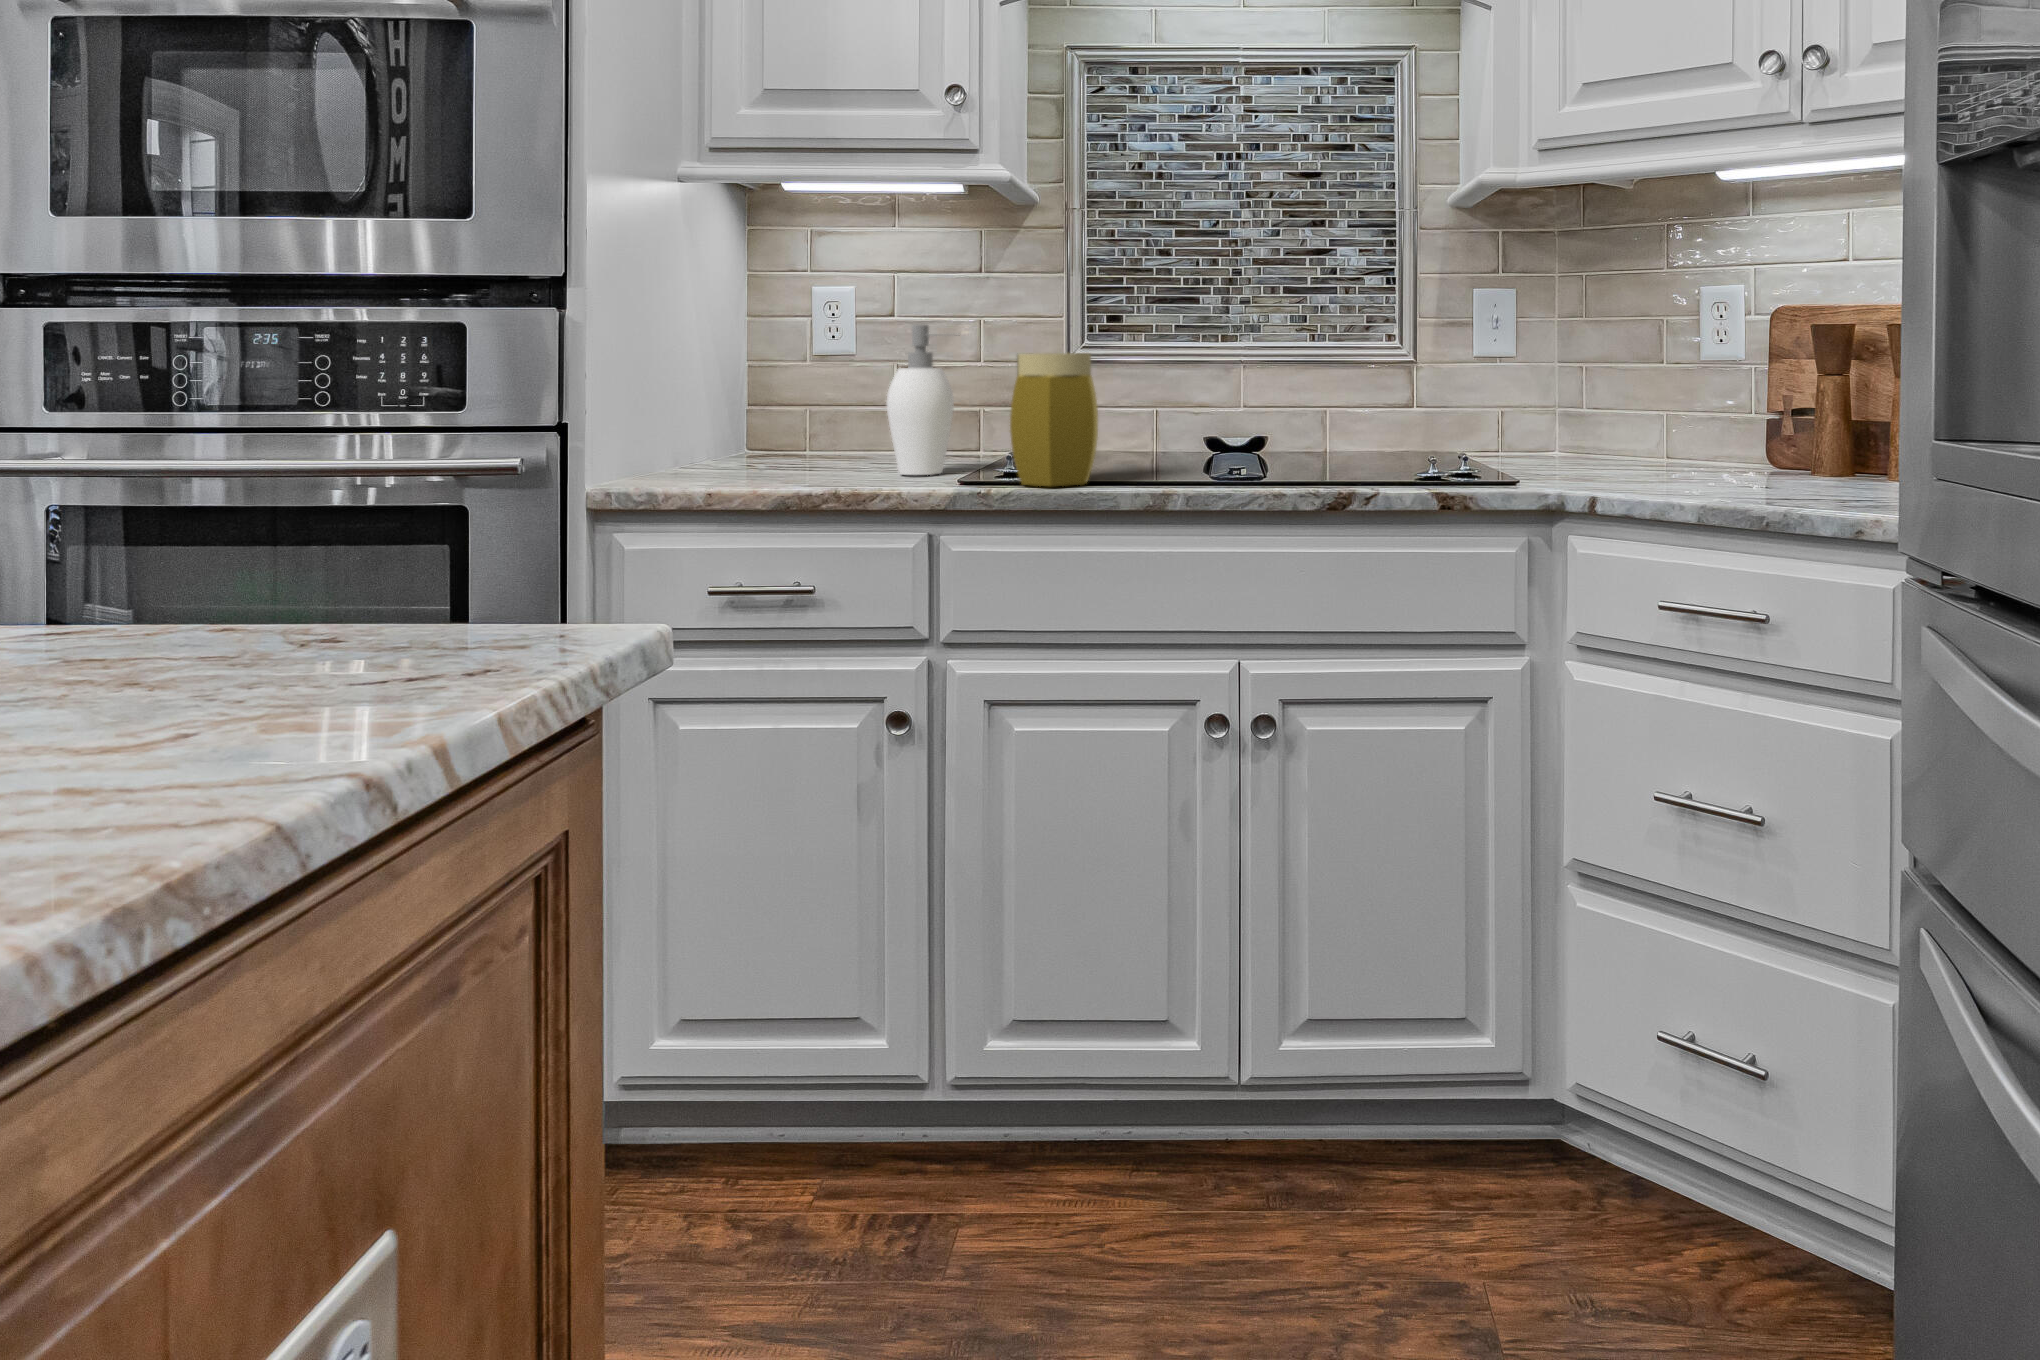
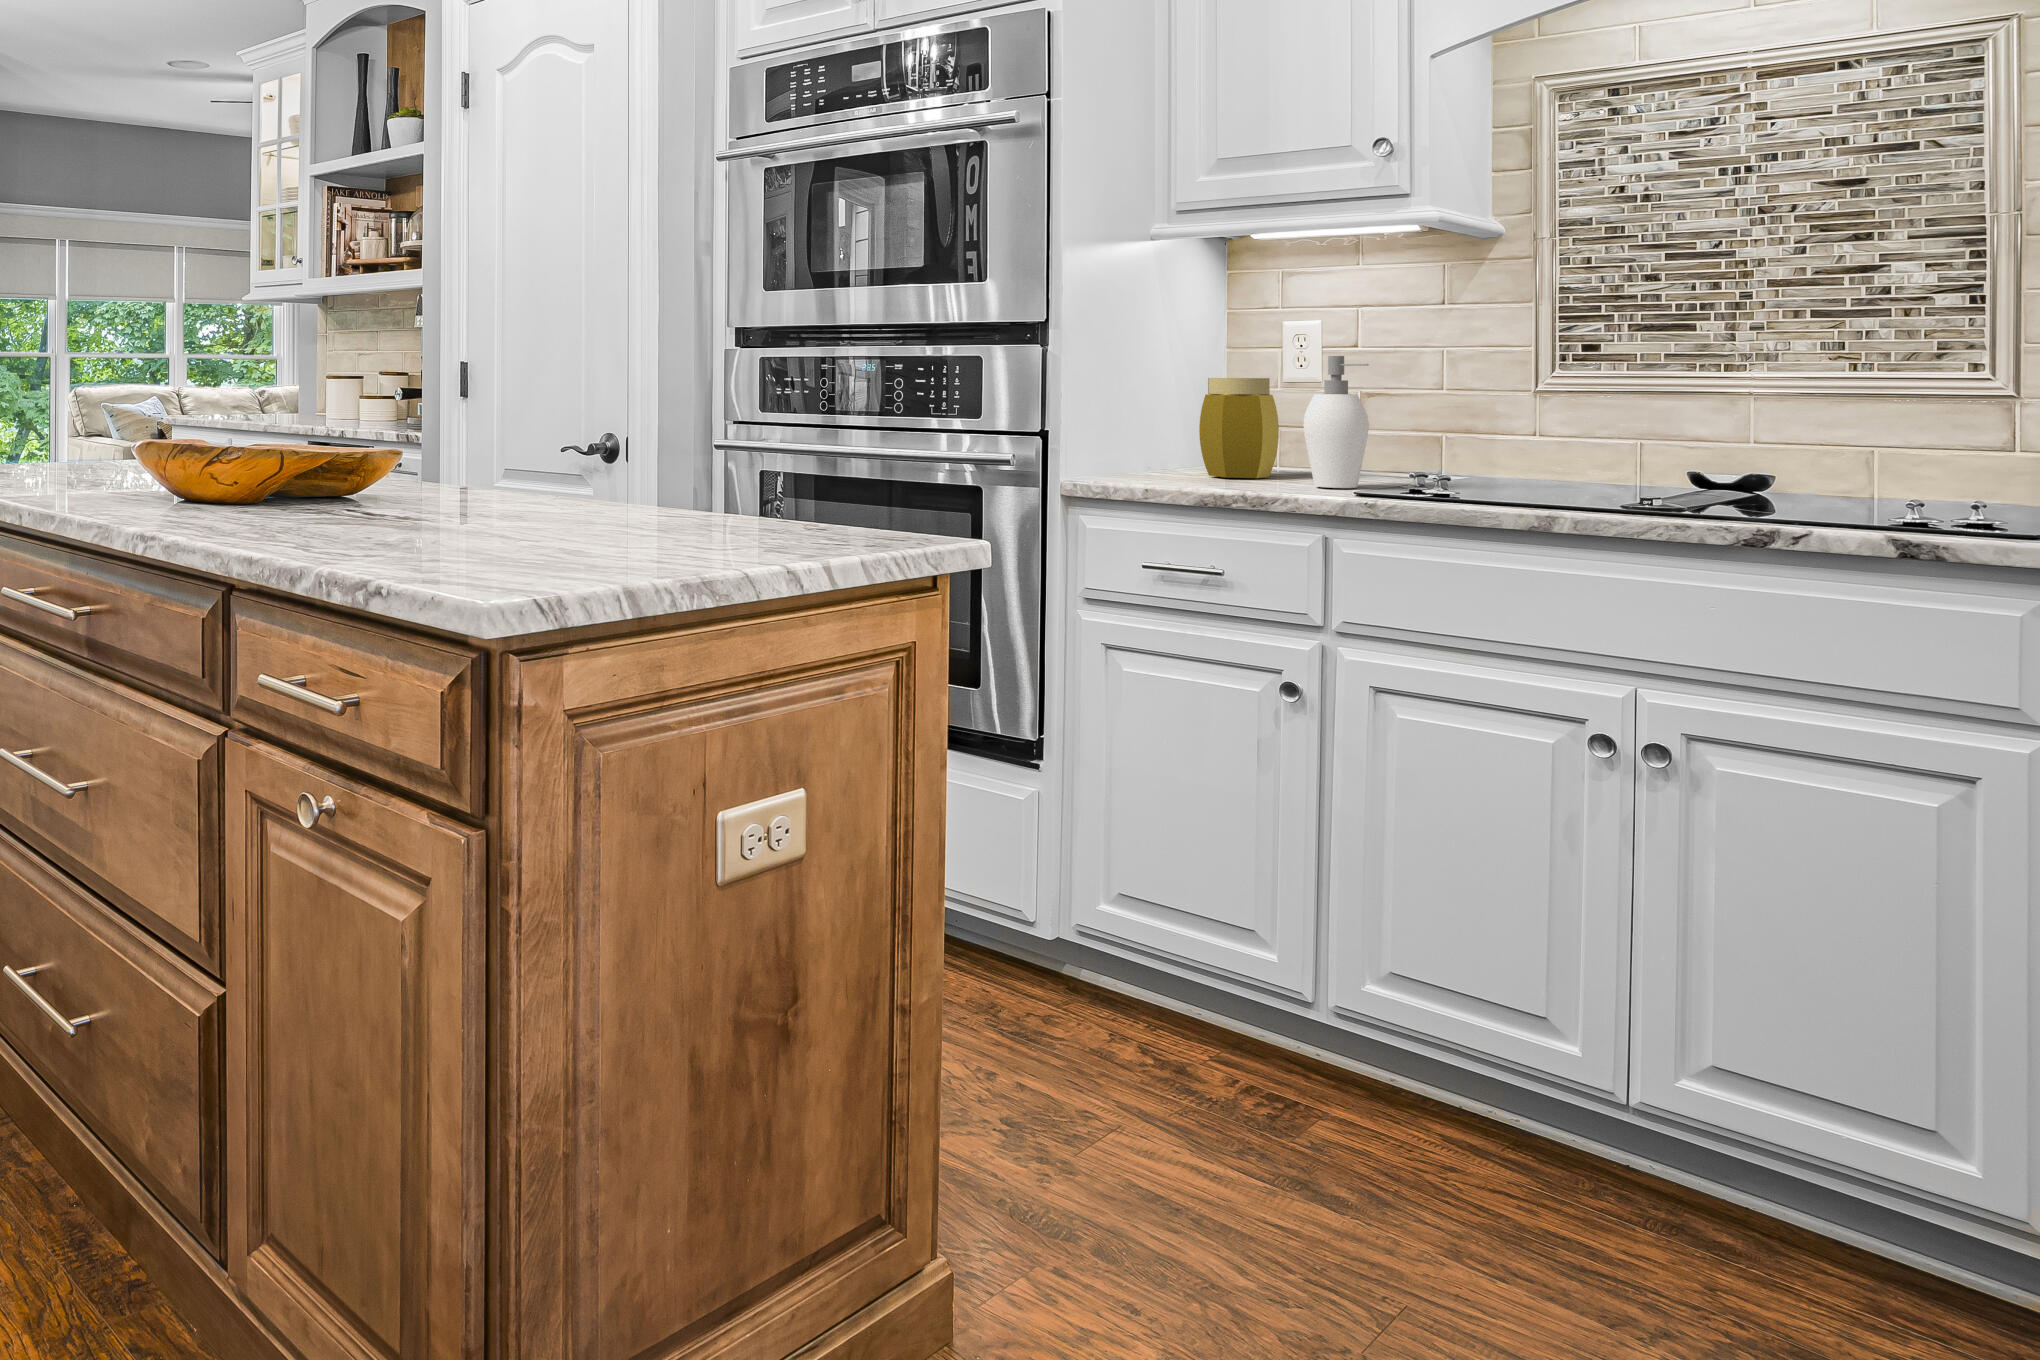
jar: present [1010,353,1098,486] -> present [1199,378,1279,478]

